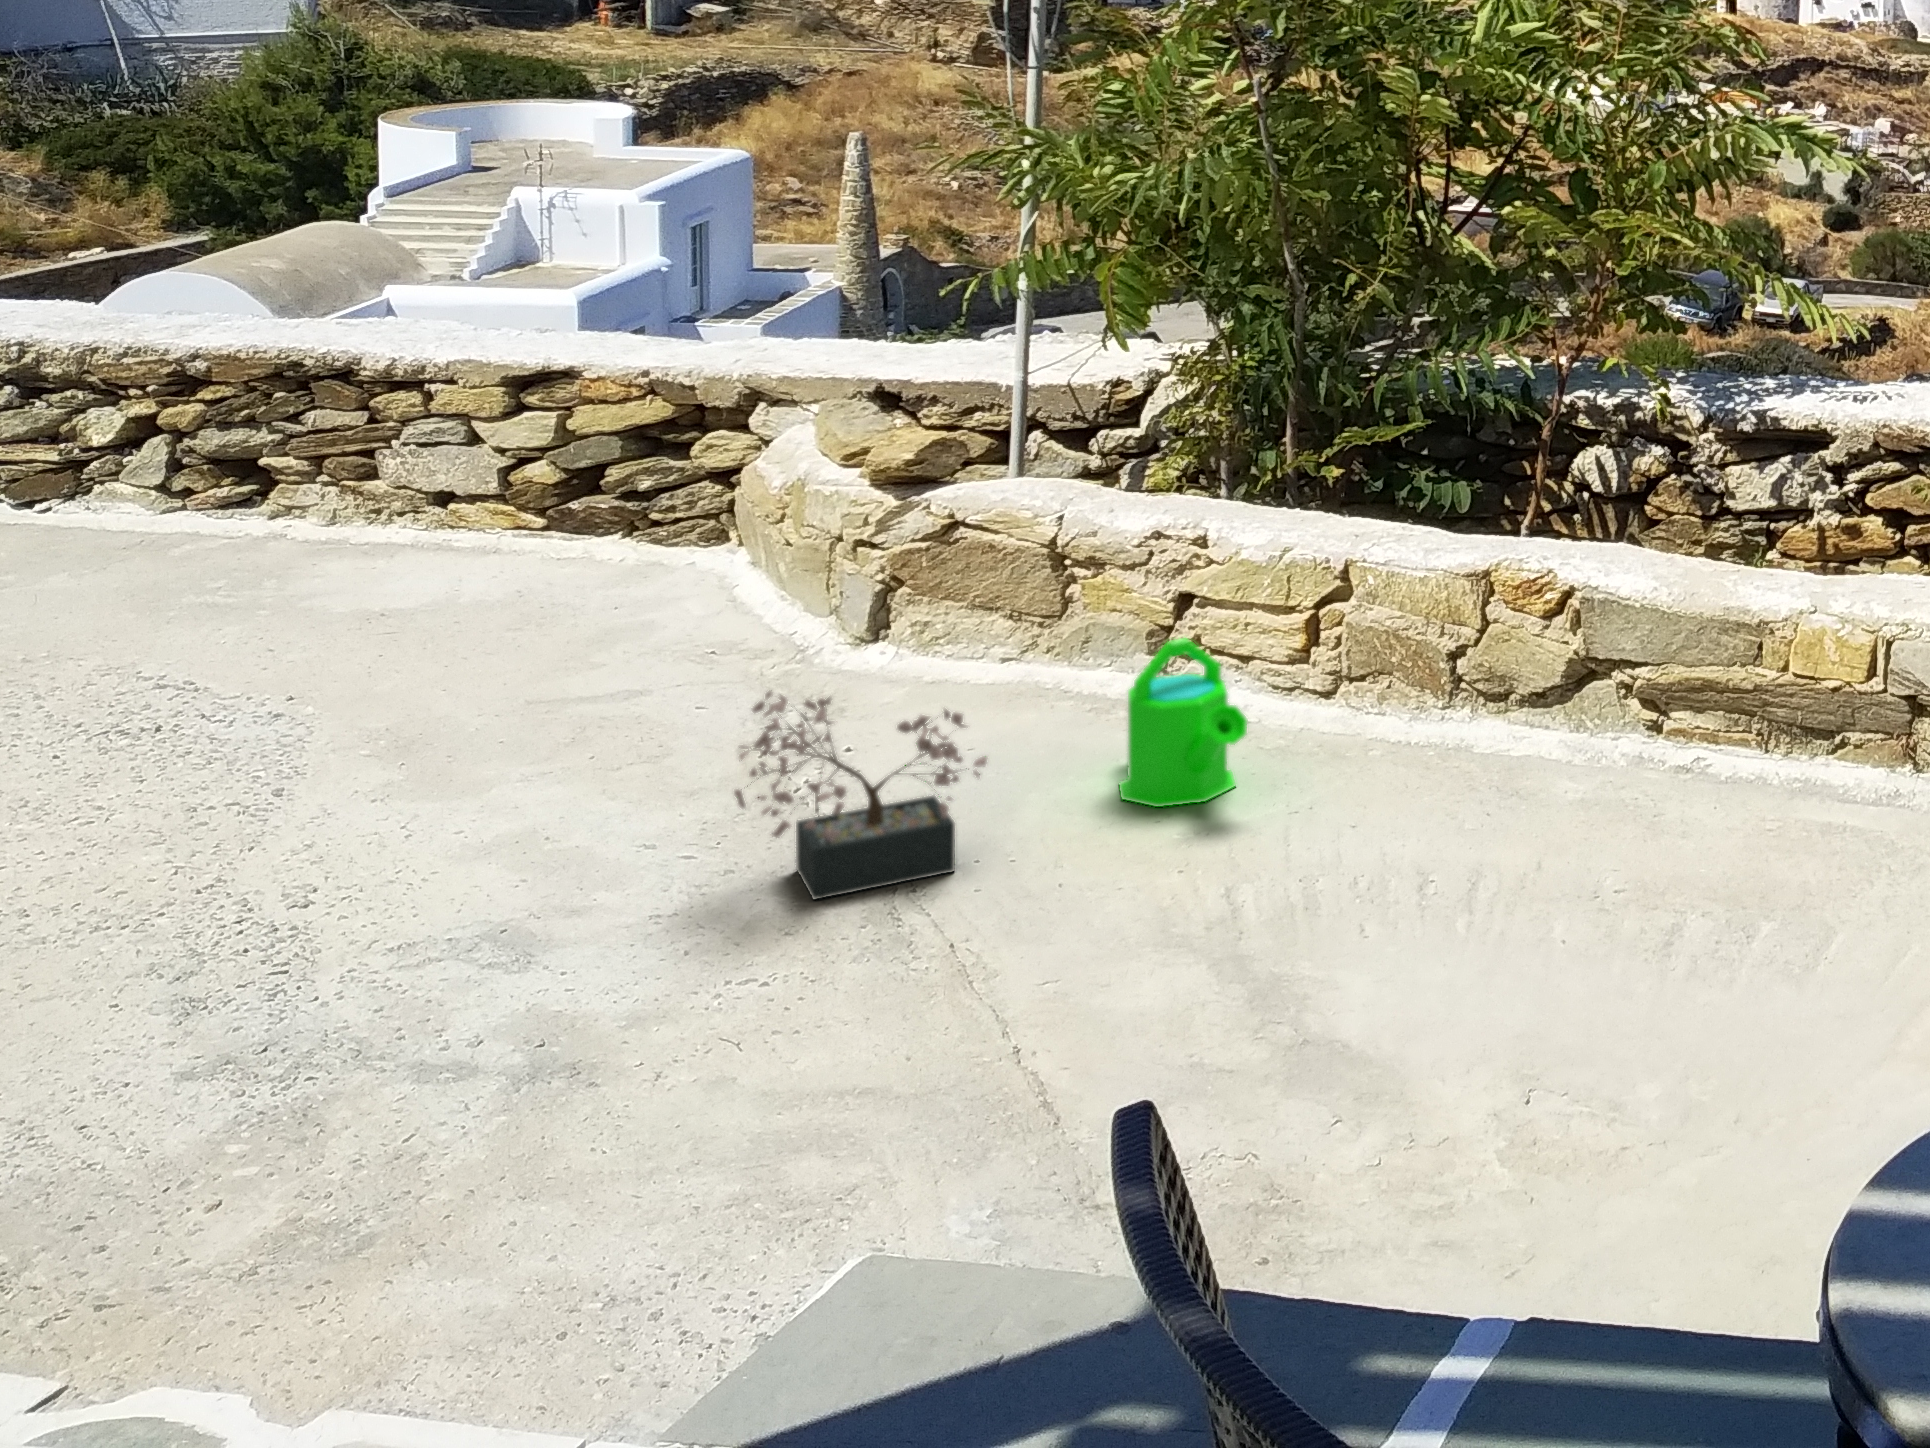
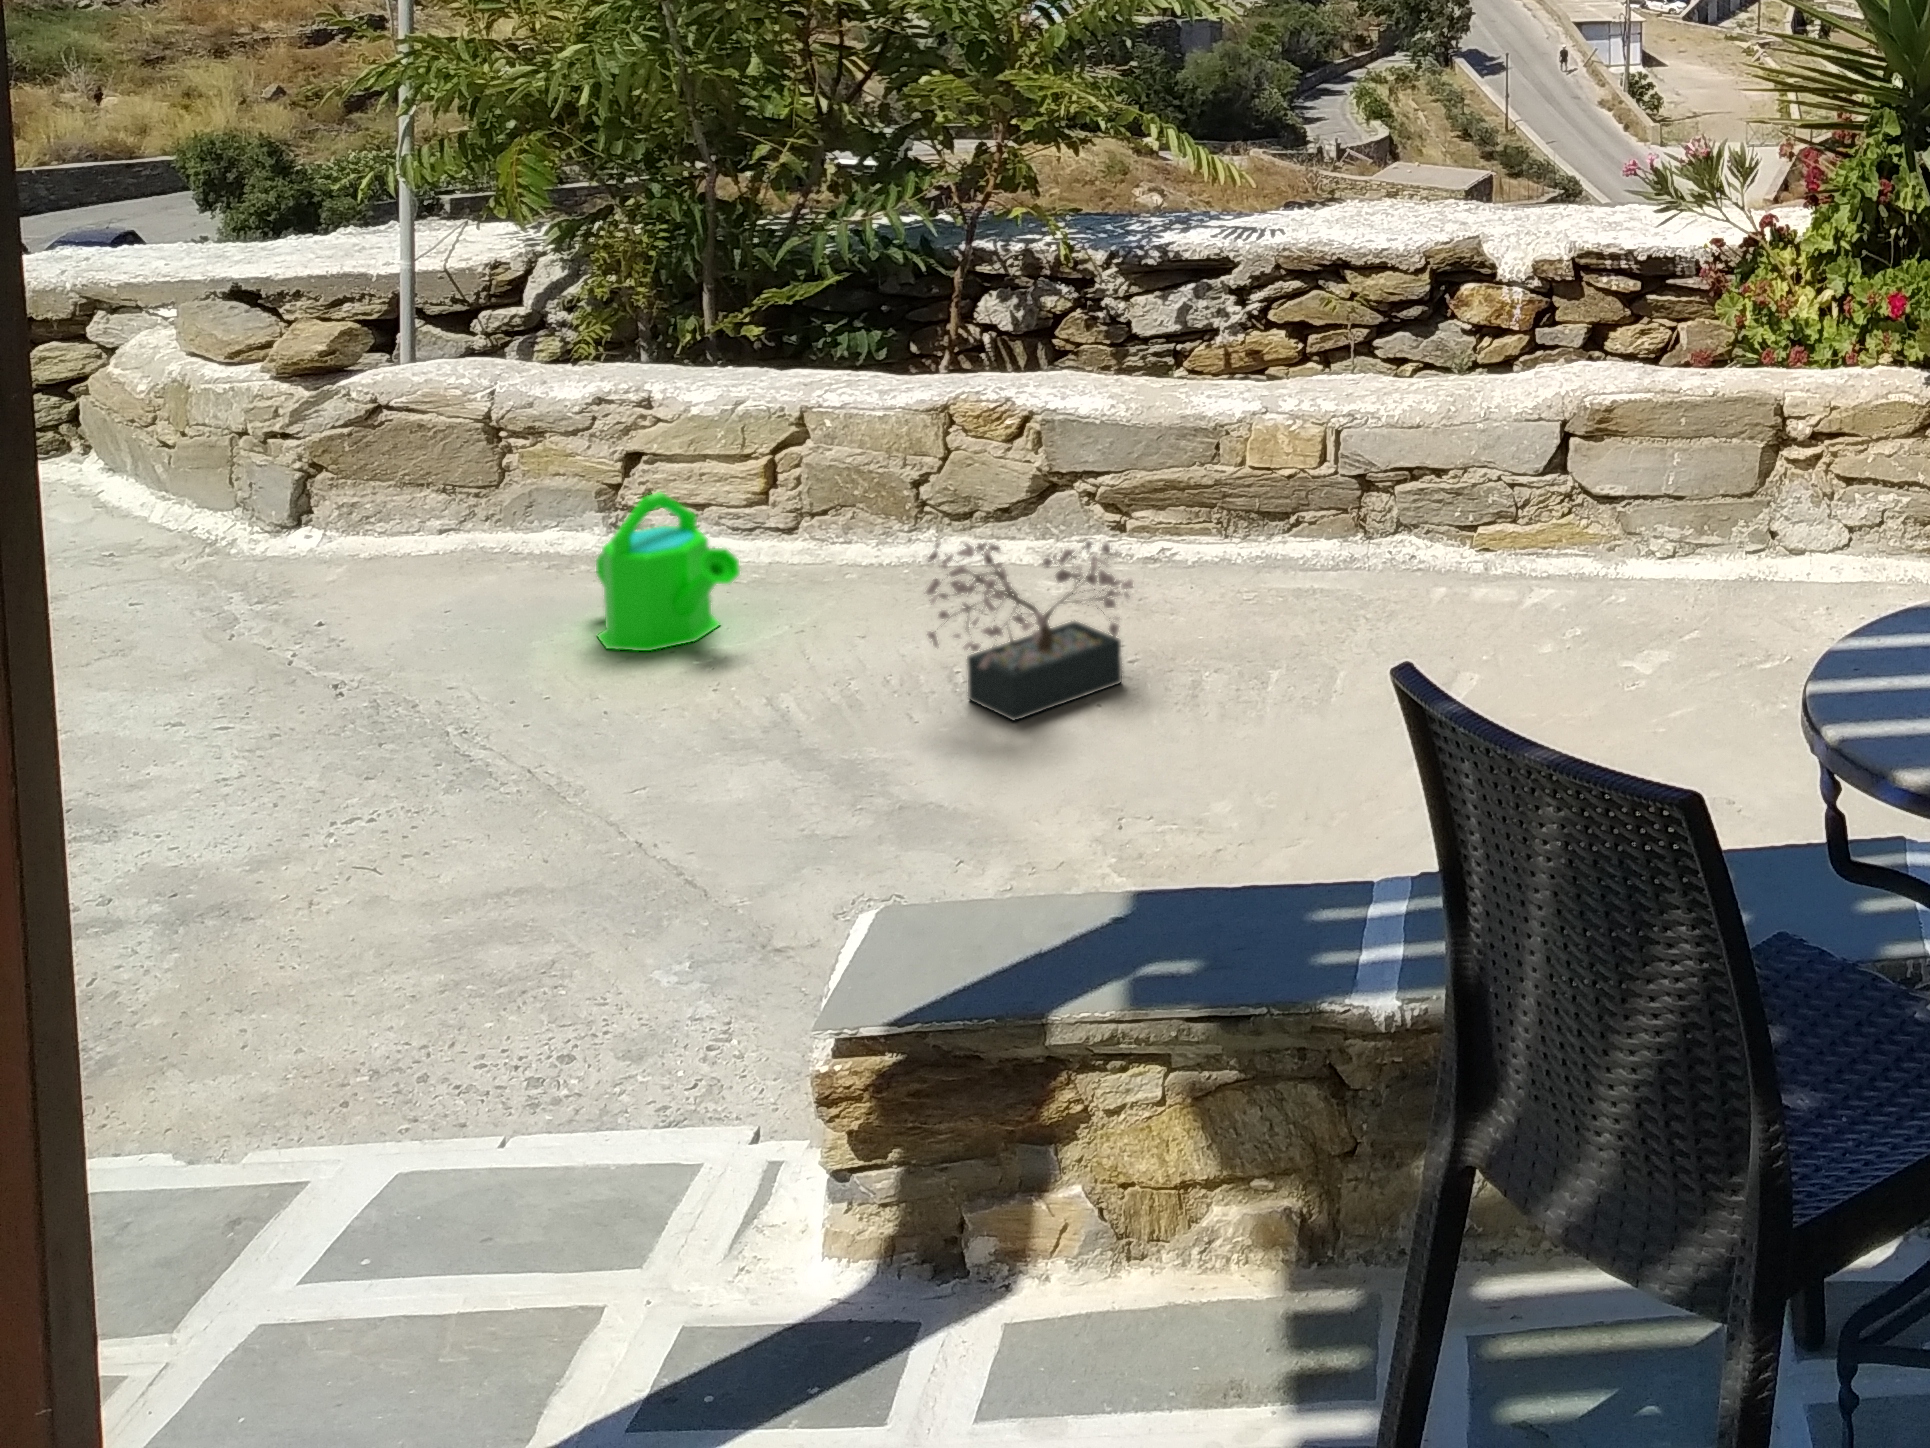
decorative plant: present [734,692,987,899] -> present [924,541,1133,720]

